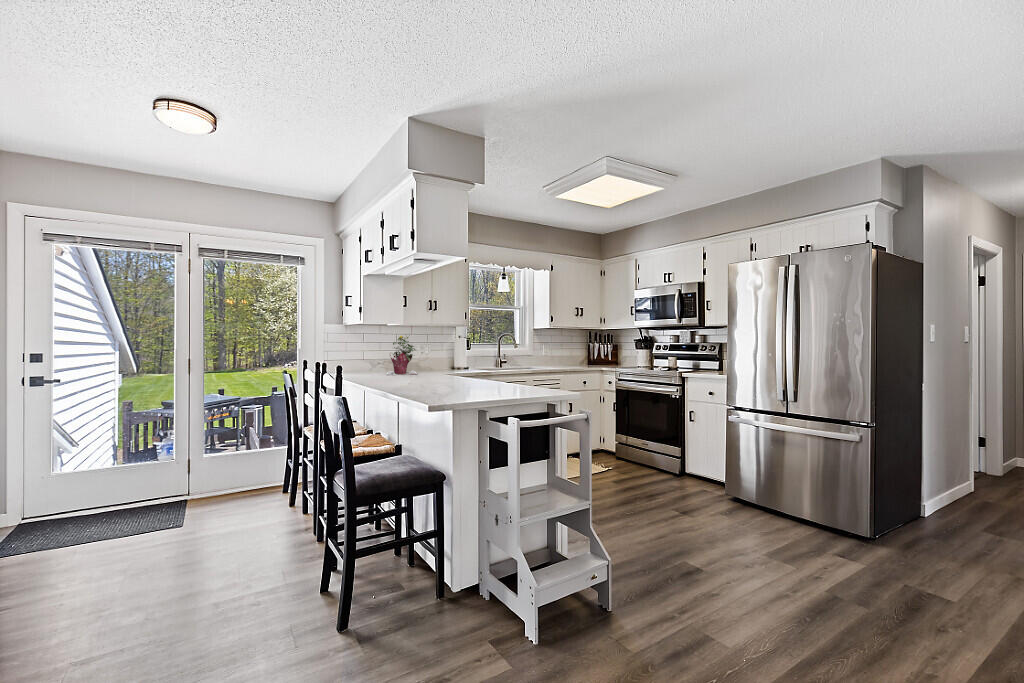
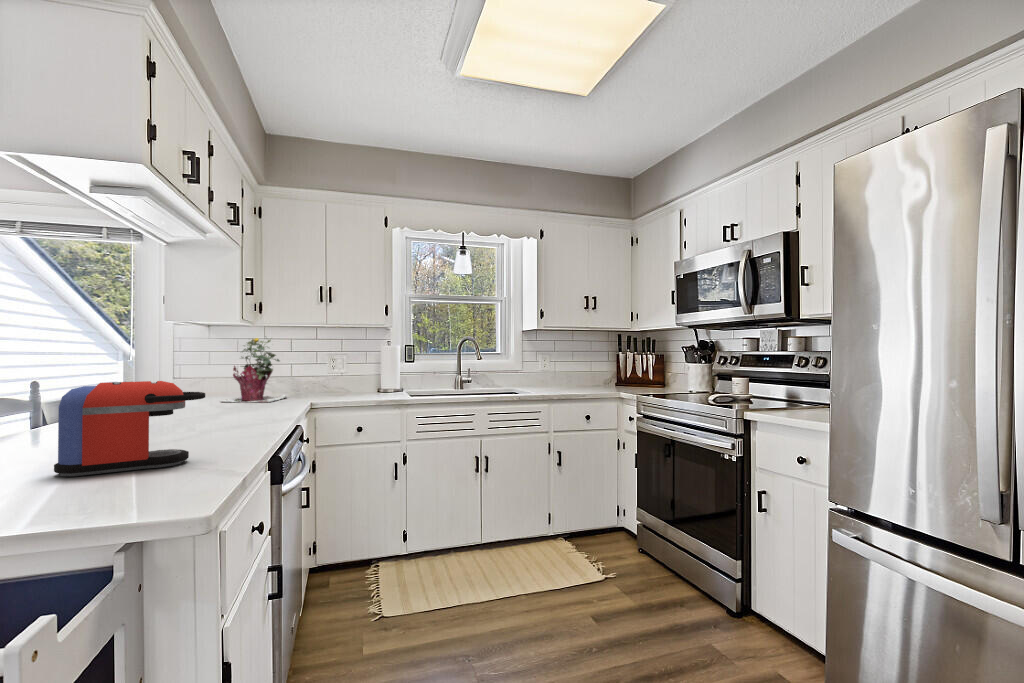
coffee maker: none [463,358,503,395] -> present [54,381,205,476]

